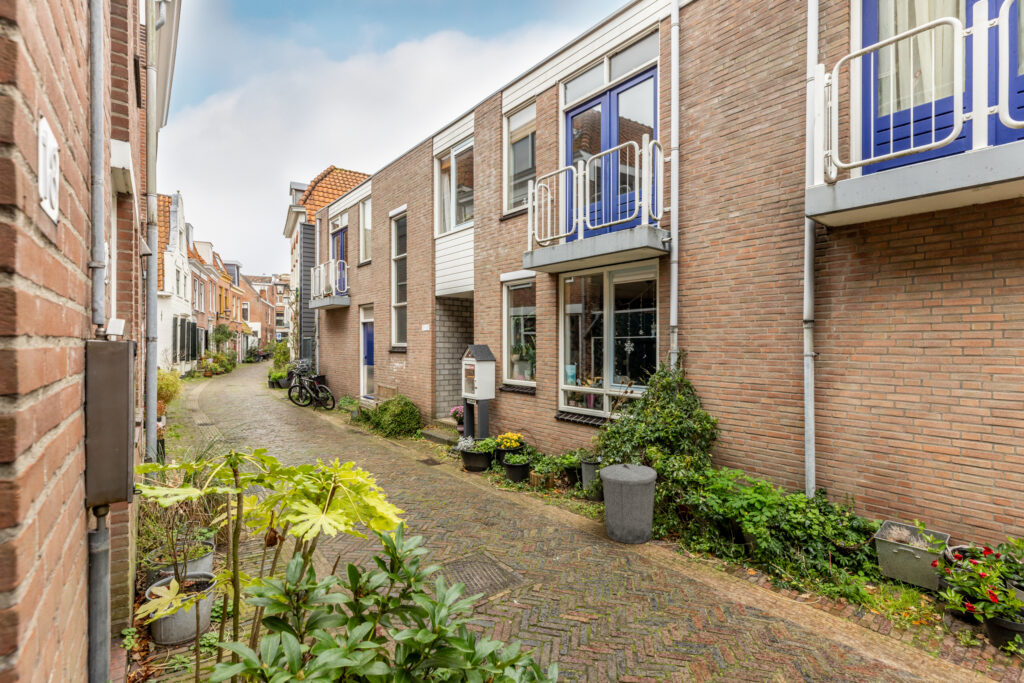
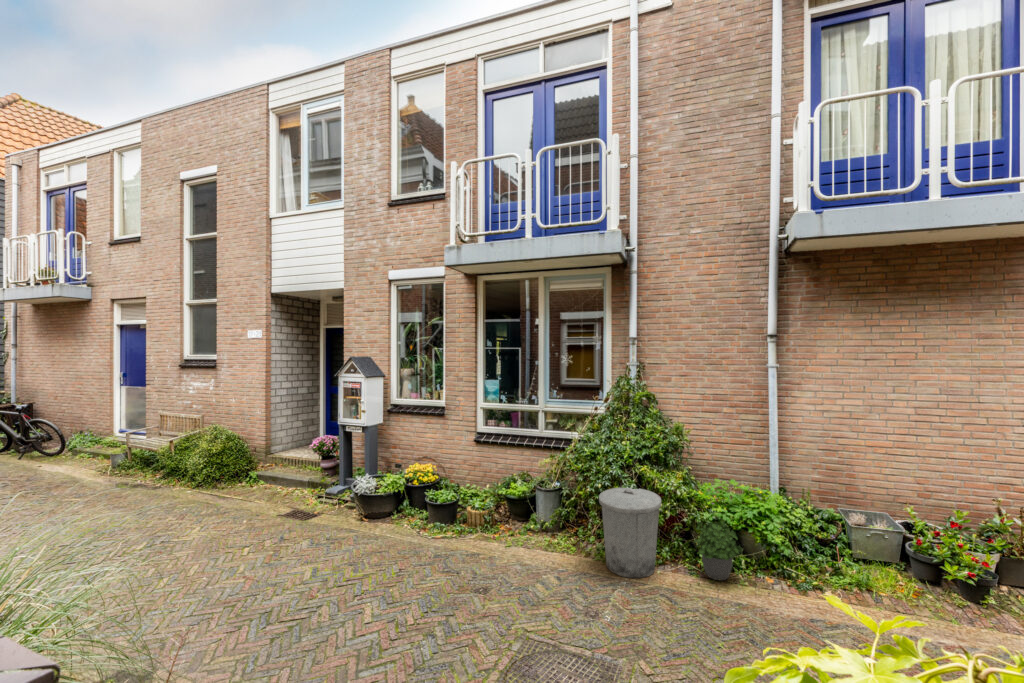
potted plant: none [682,504,725,561] -> present [694,522,743,580]

